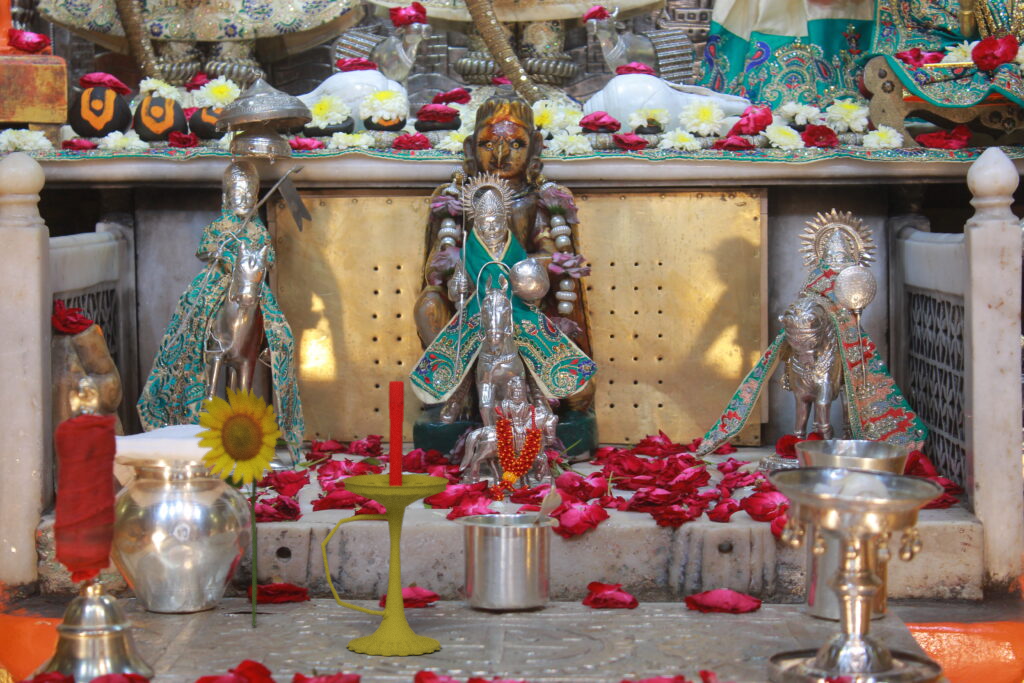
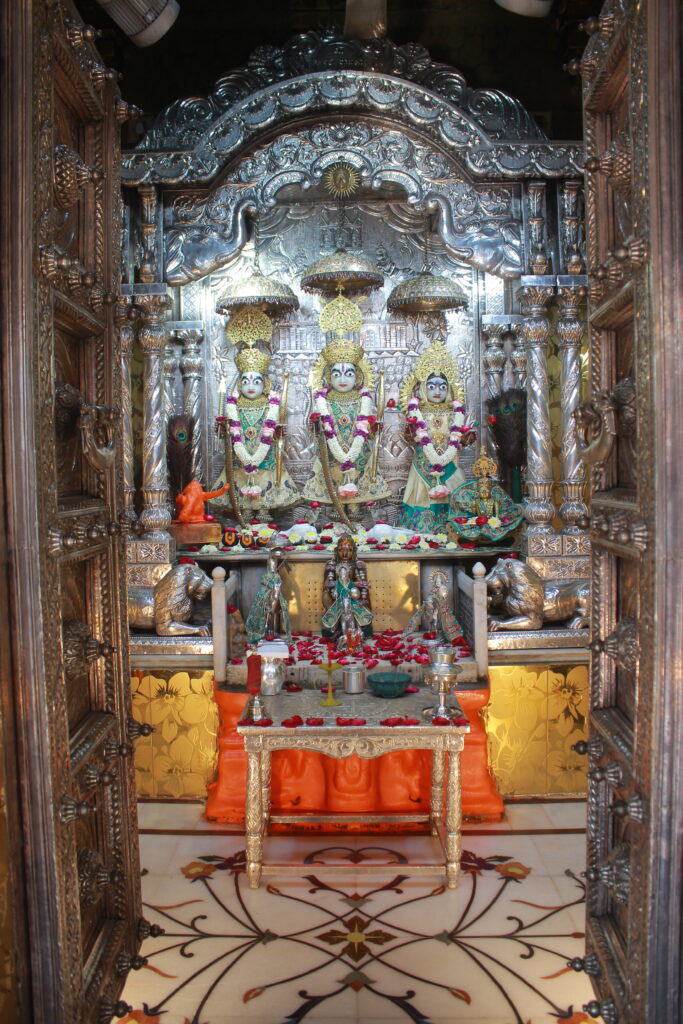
flower: present [195,387,297,626] -> none [281,643,306,698]
decorative bowl: none [555,534,752,634] -> present [366,672,412,698]

